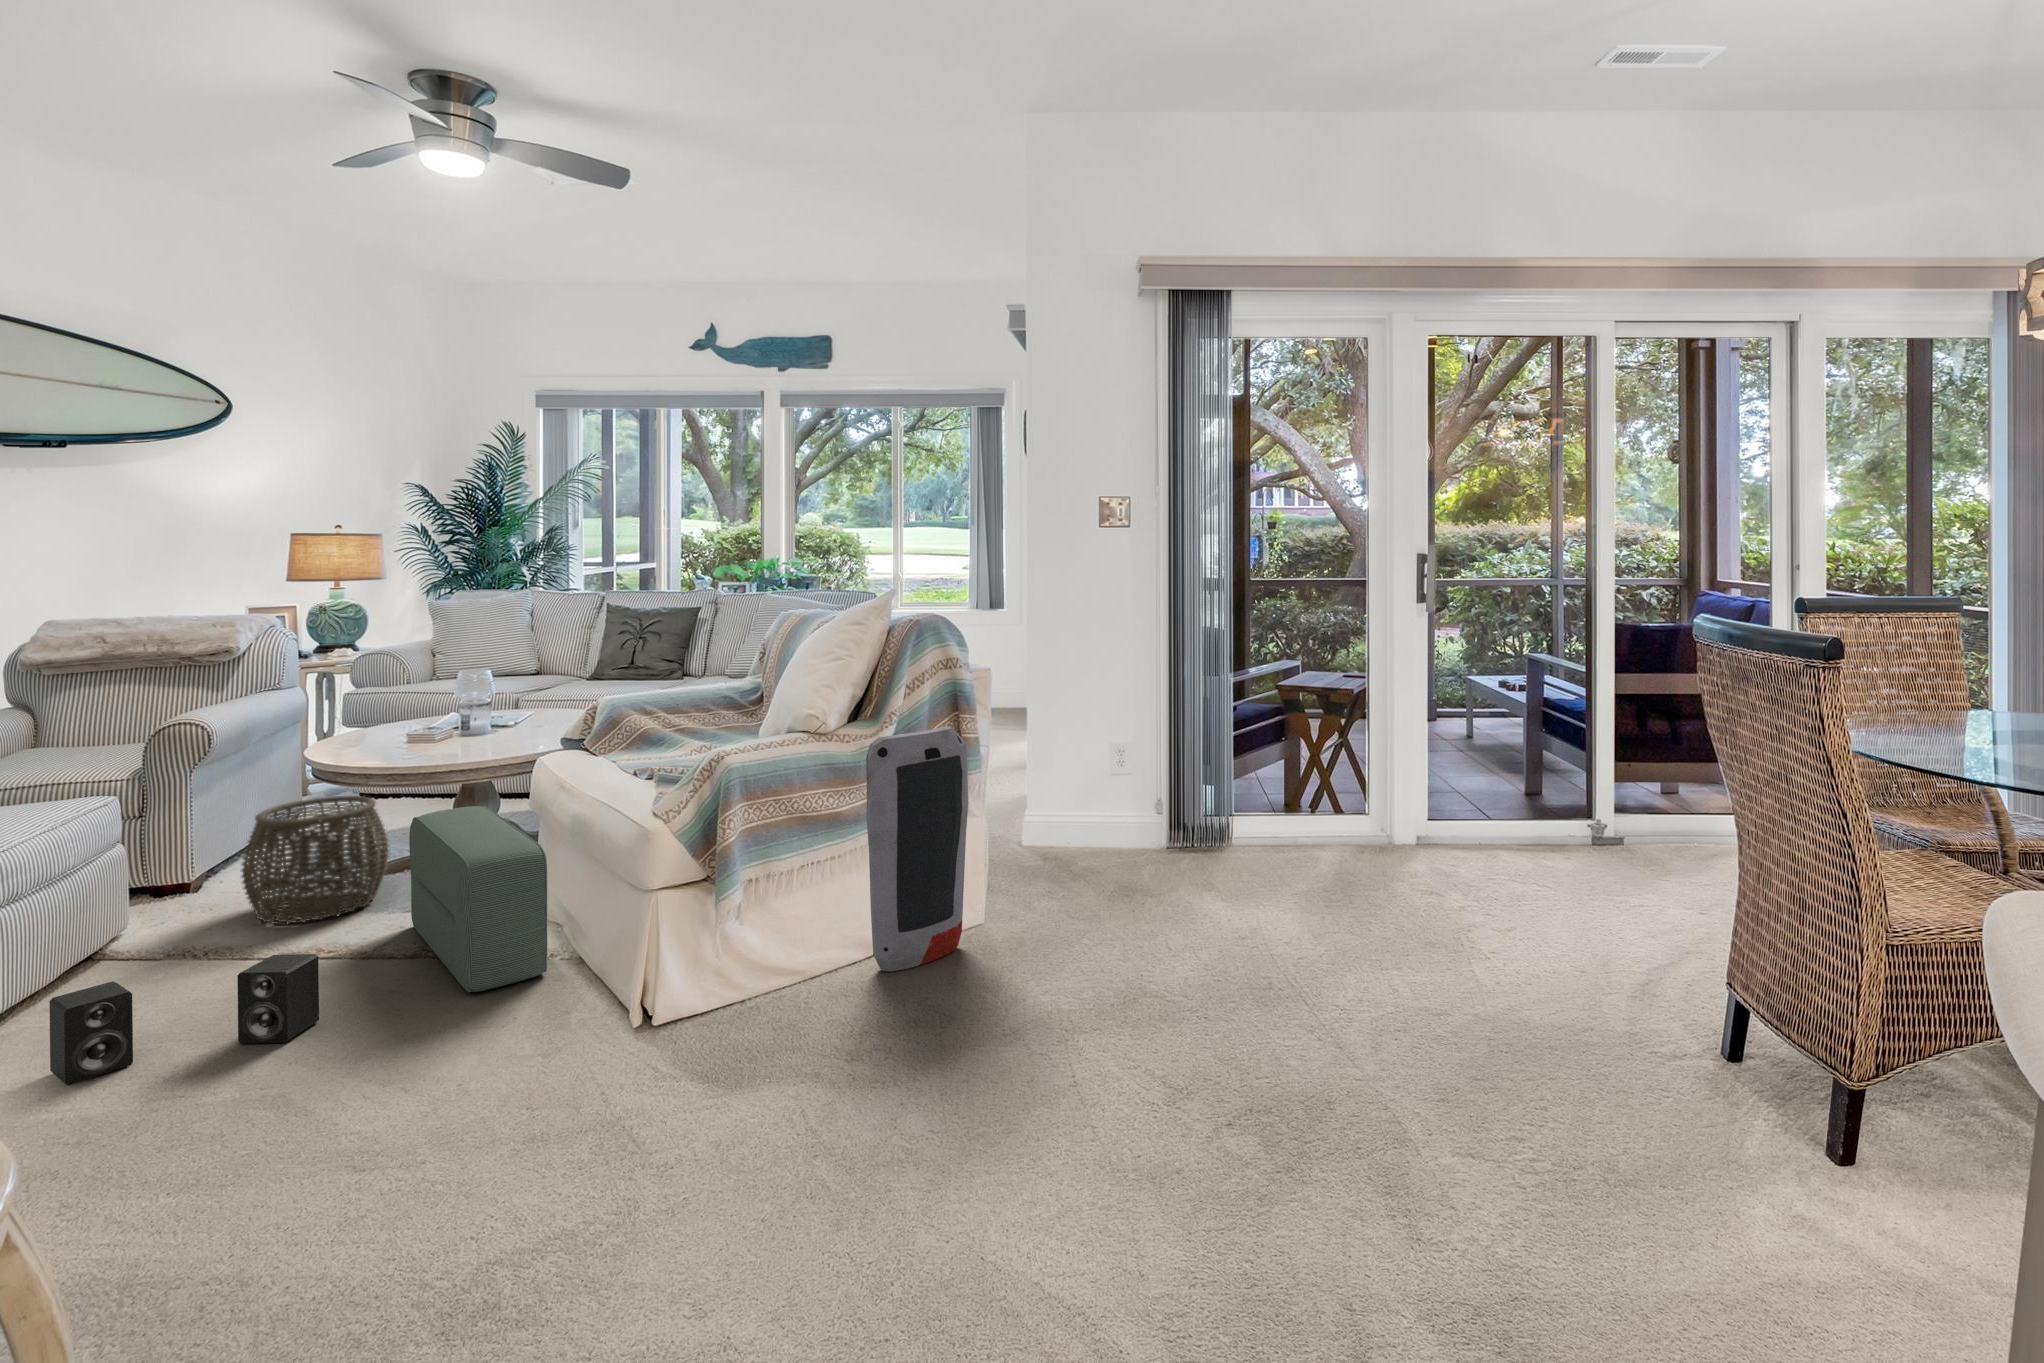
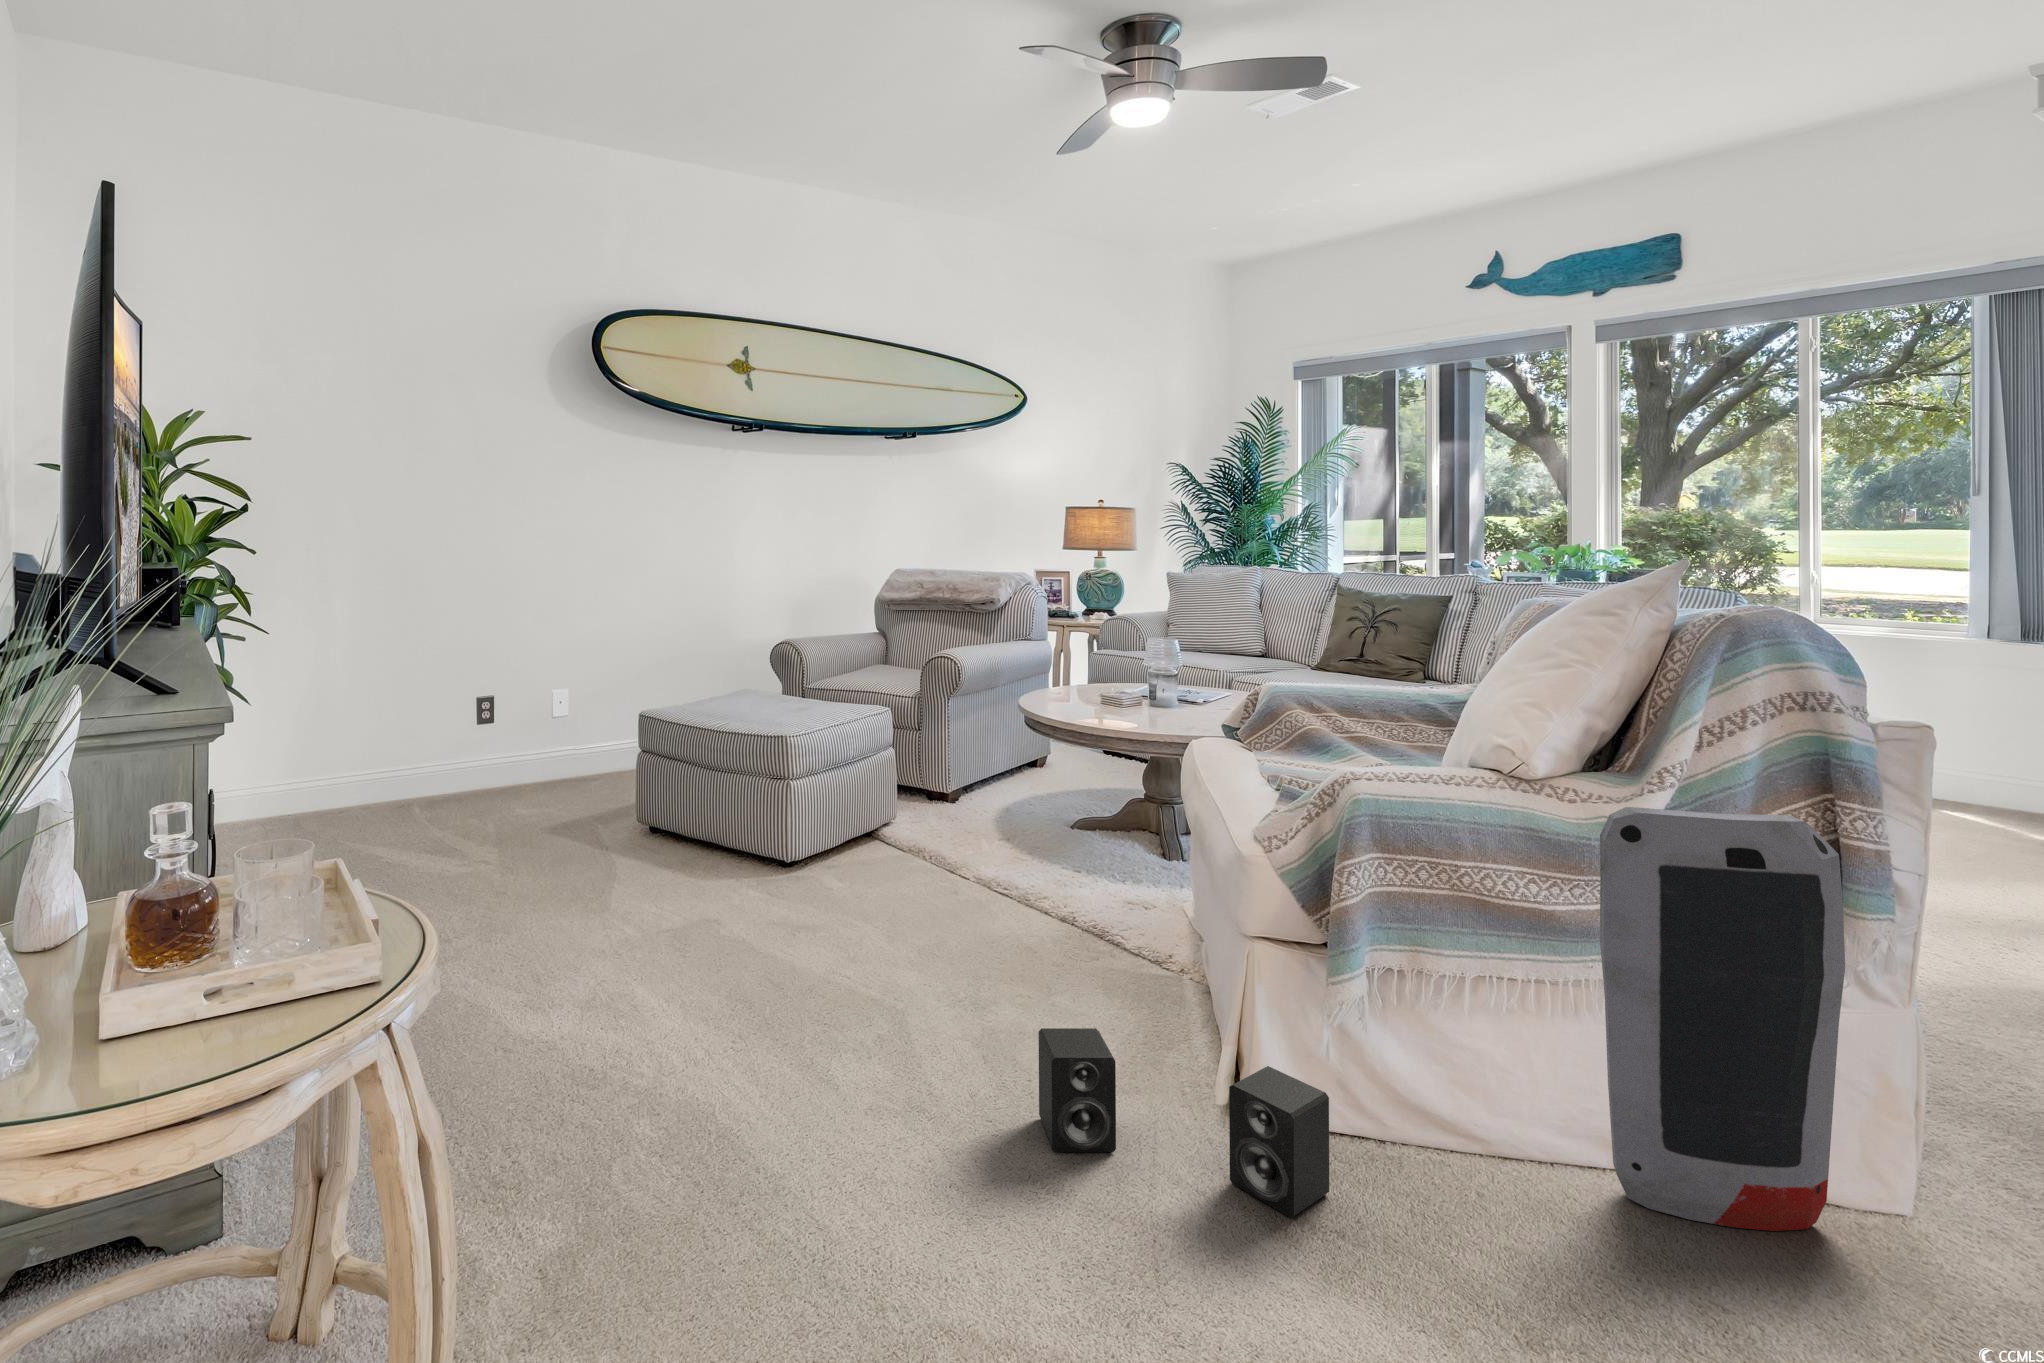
woven basket: present [241,796,389,924] -> none [962,740,1074,855]
pouf: present [409,806,547,992] -> none [1070,776,1164,986]
speaker: present [49,954,319,1085] -> present [1039,1028,1329,1218]

